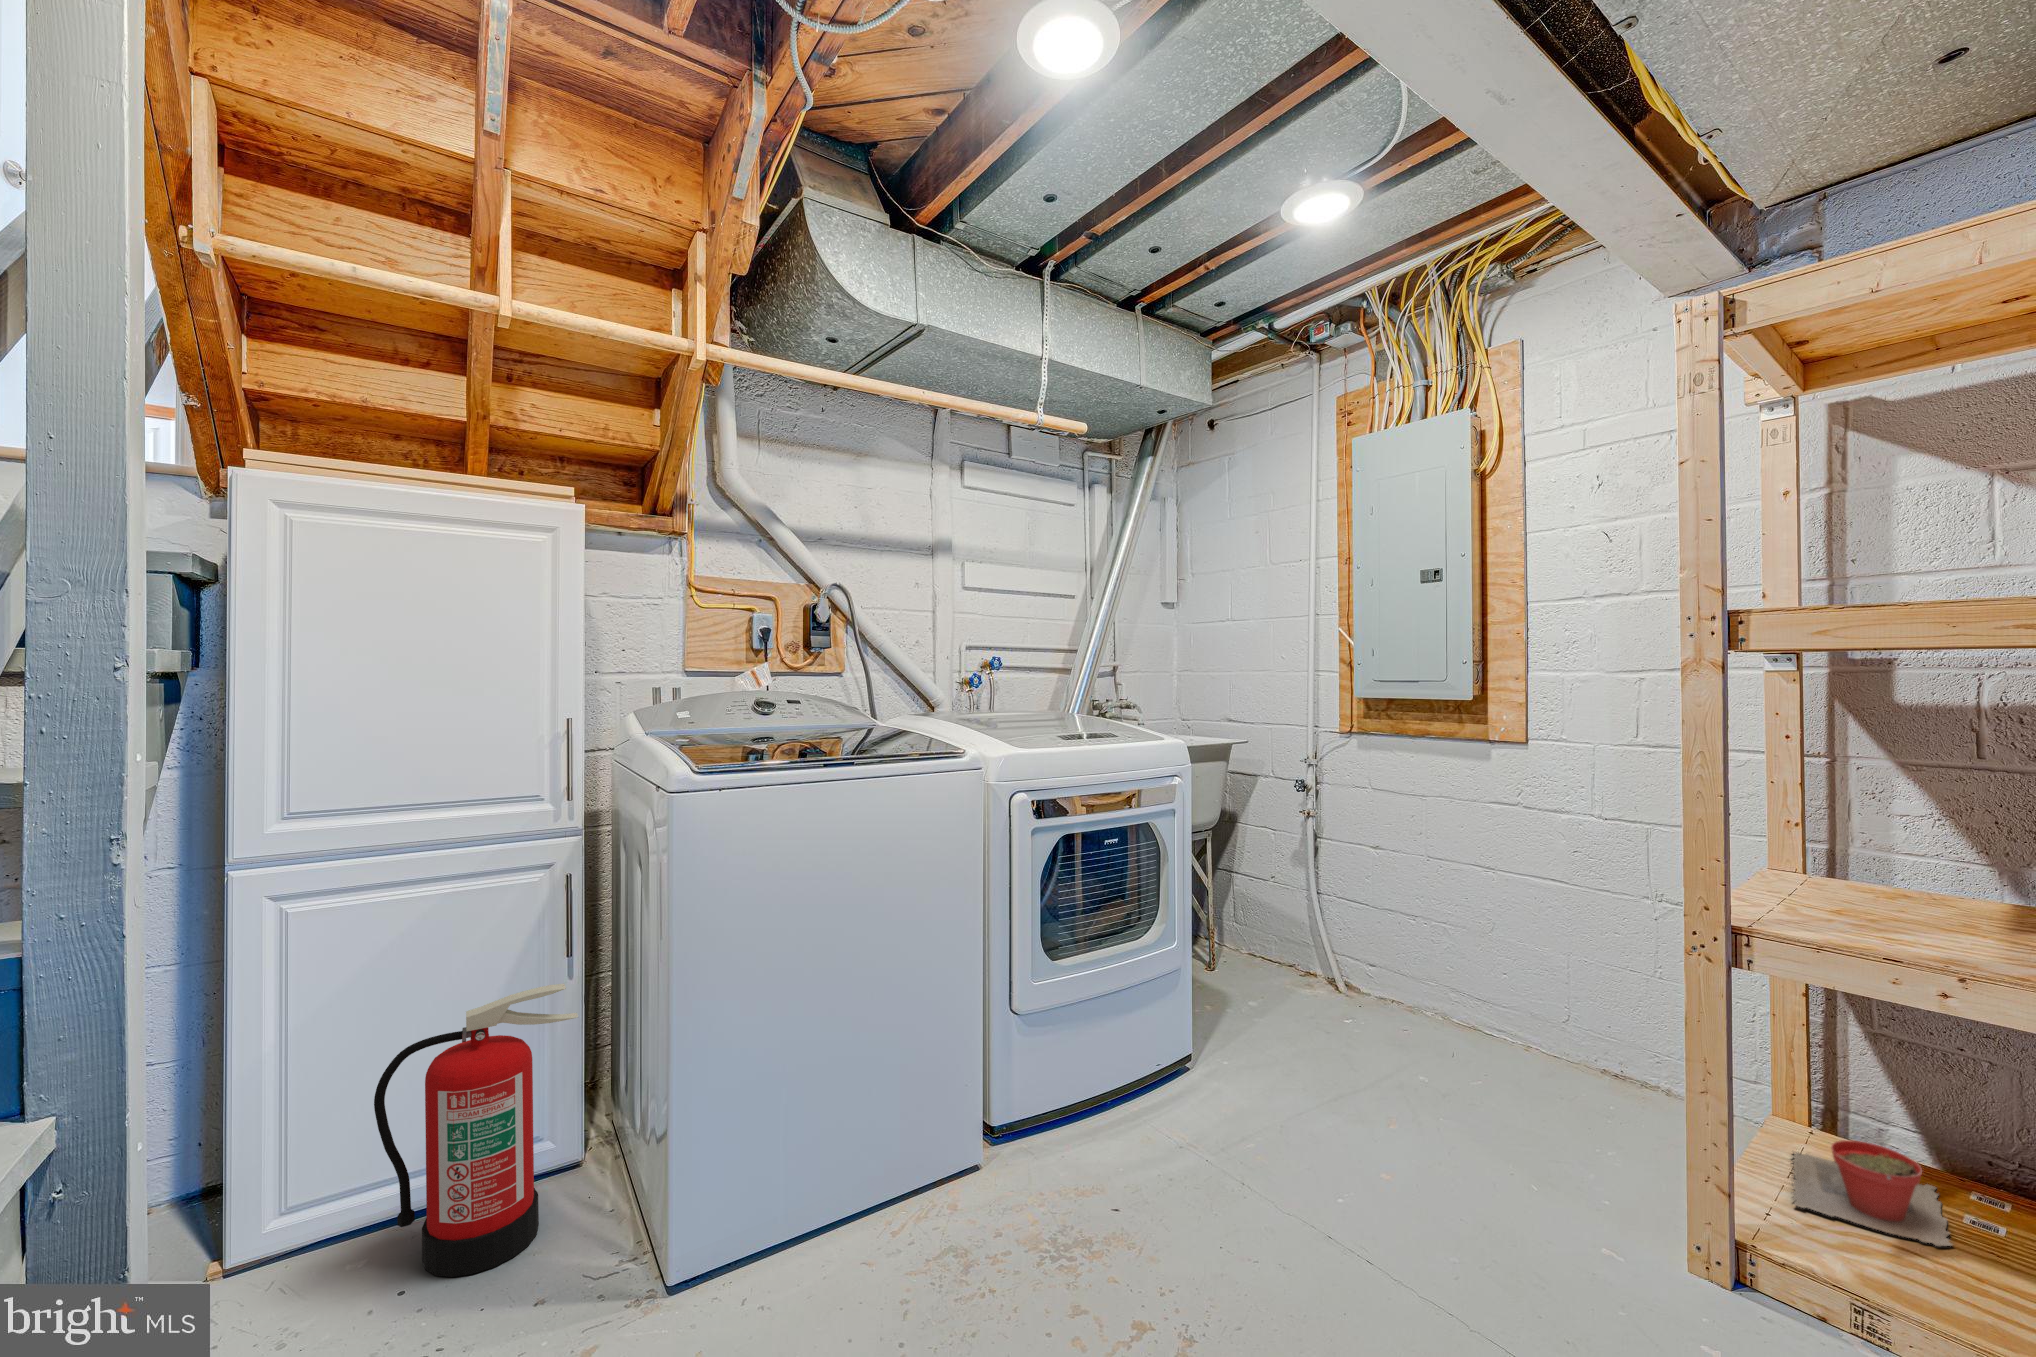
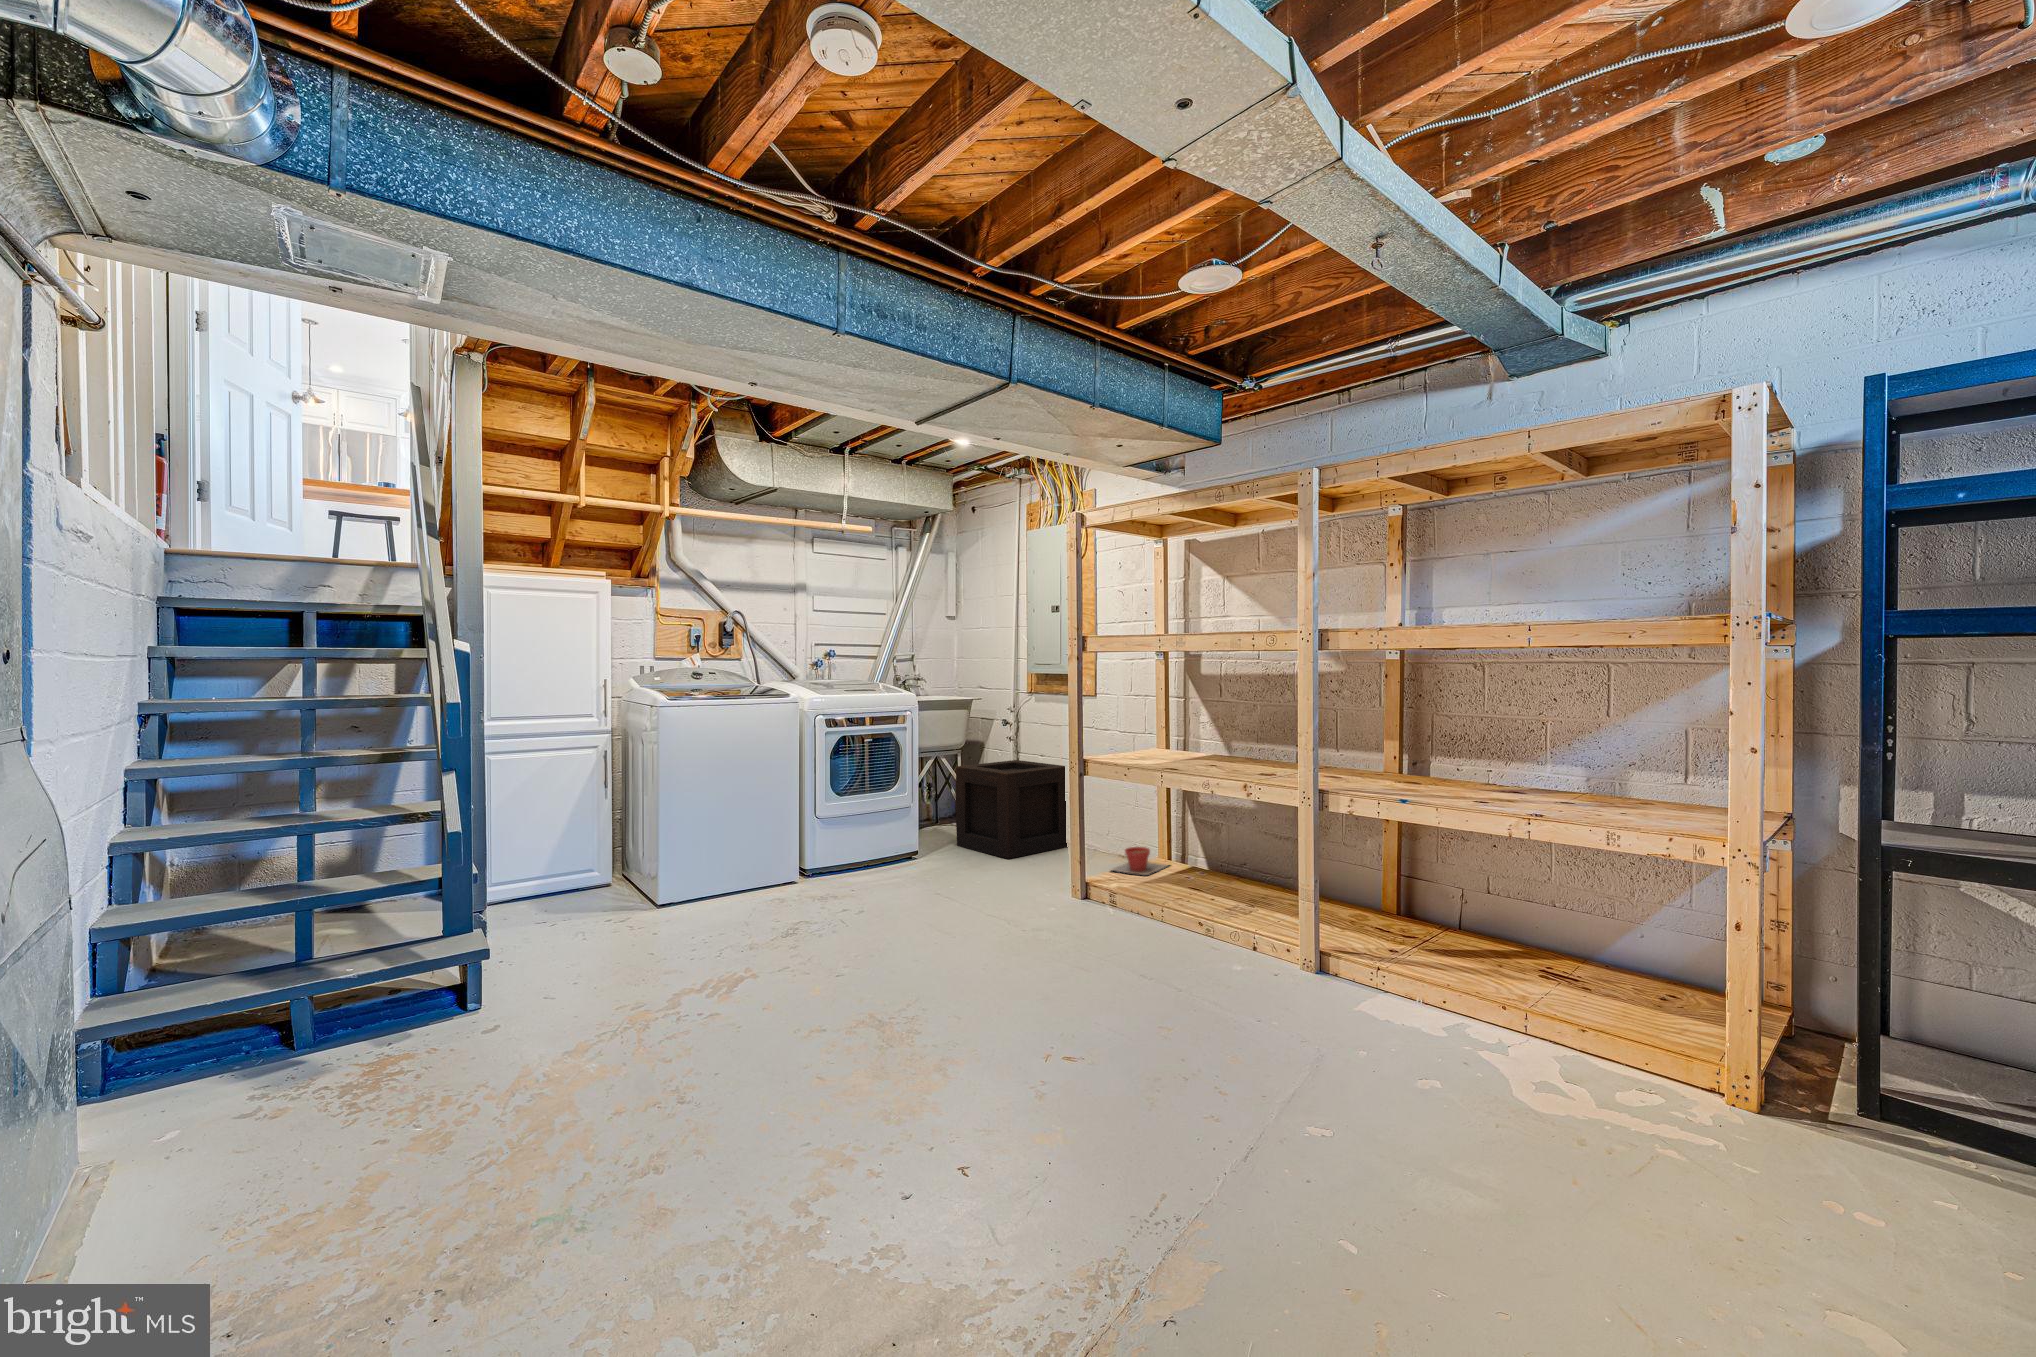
wooden crate: none [1244,856,1475,1082] -> present [955,760,1067,859]
fire extinguisher: present [374,984,578,1277] -> none [530,795,612,907]

